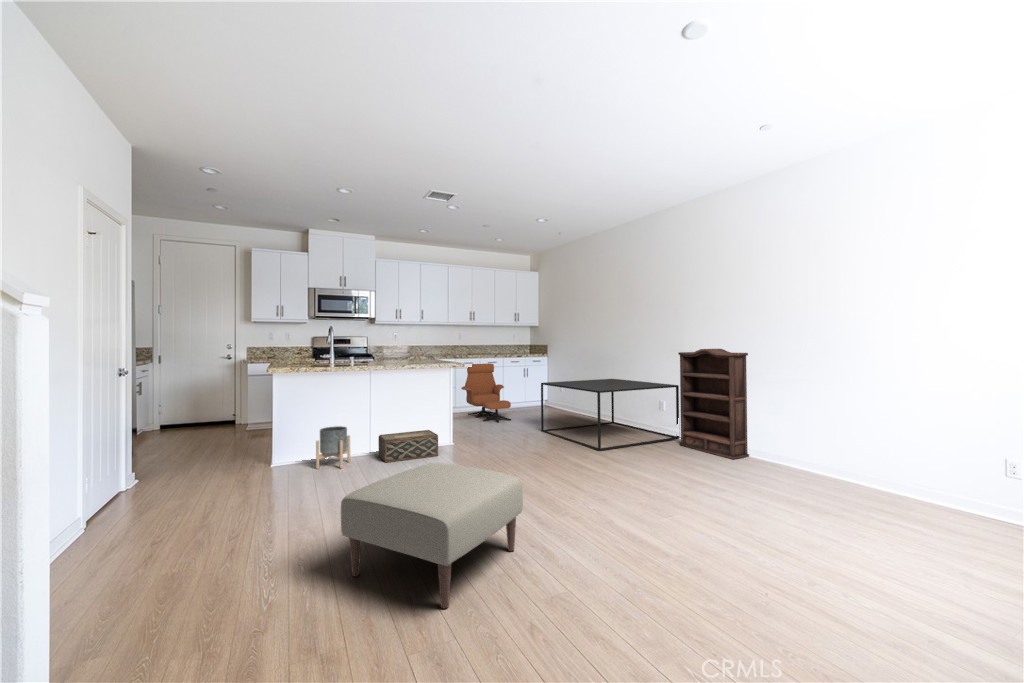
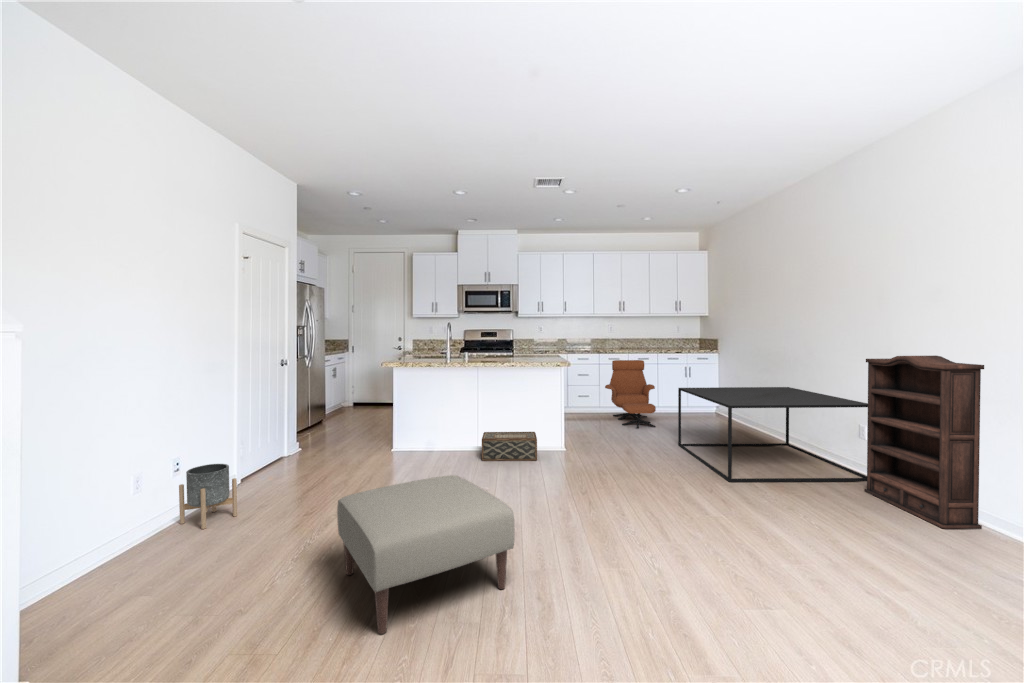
planter: present [316,426,350,469] -> present [179,464,237,529]

